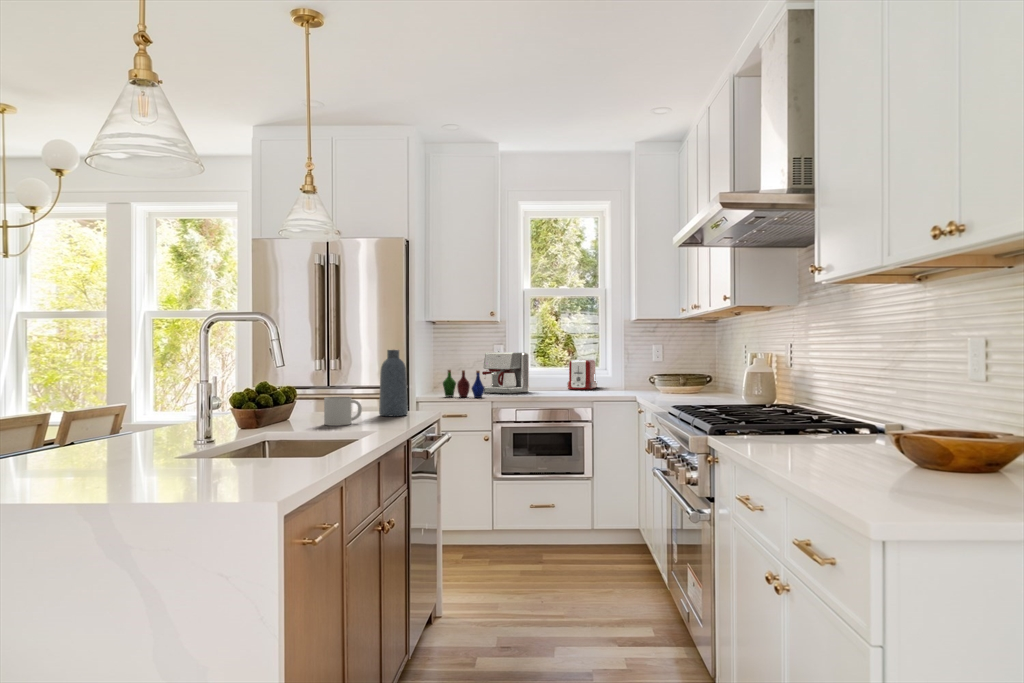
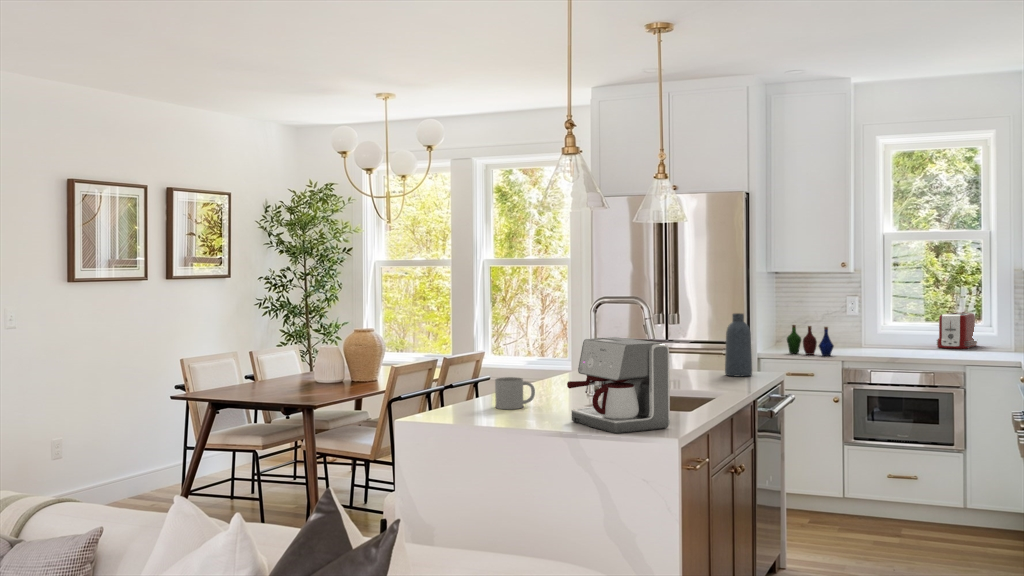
coffee maker: present [482,352,529,394] -> present [567,337,670,434]
mug: present [324,397,362,426] -> present [495,377,535,409]

